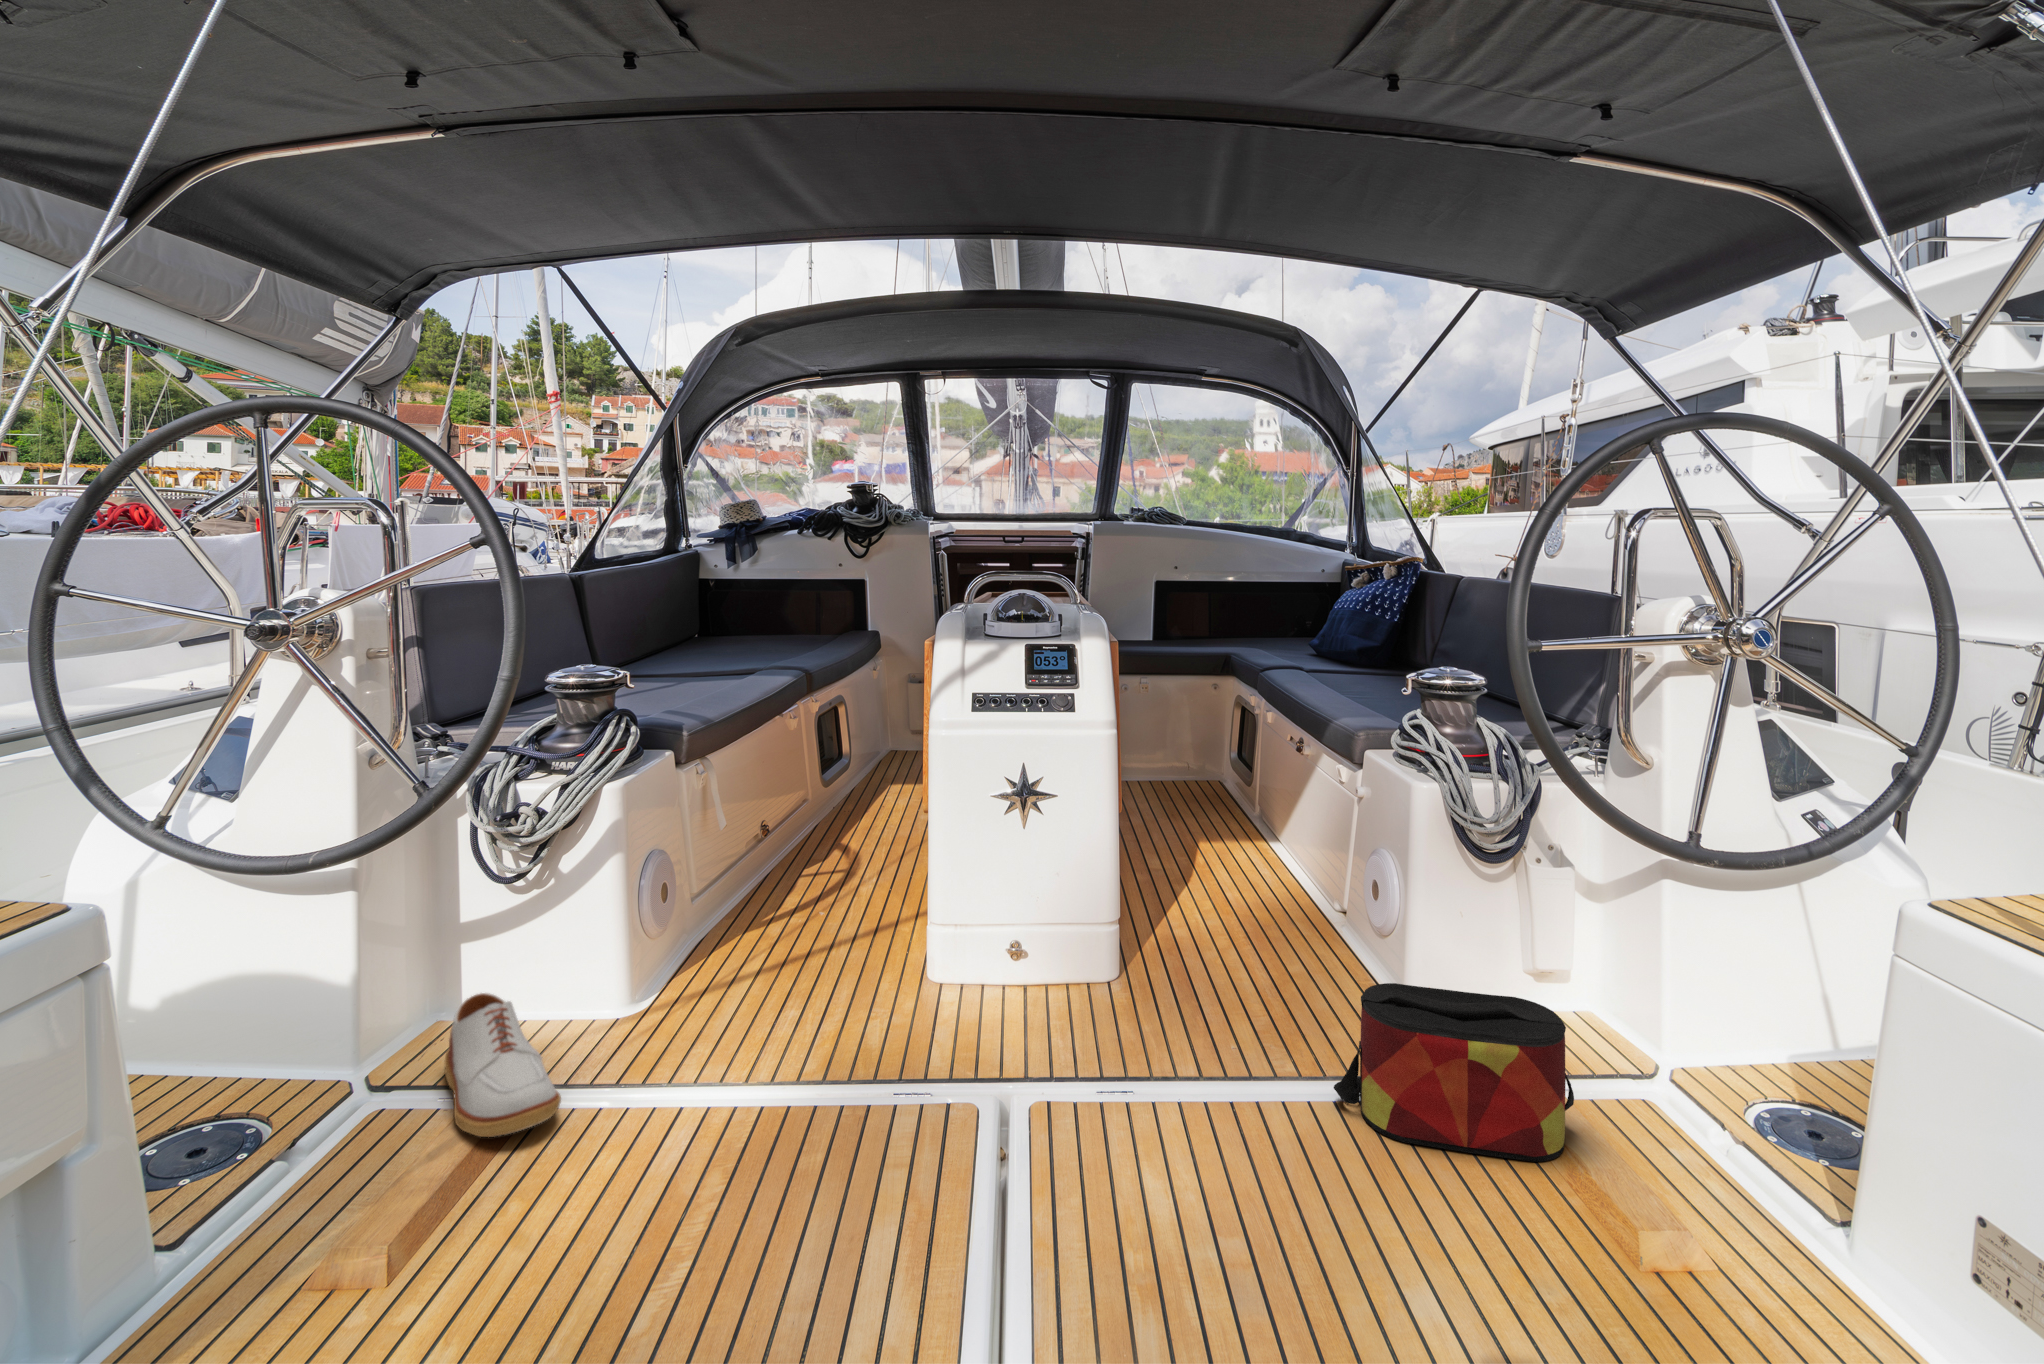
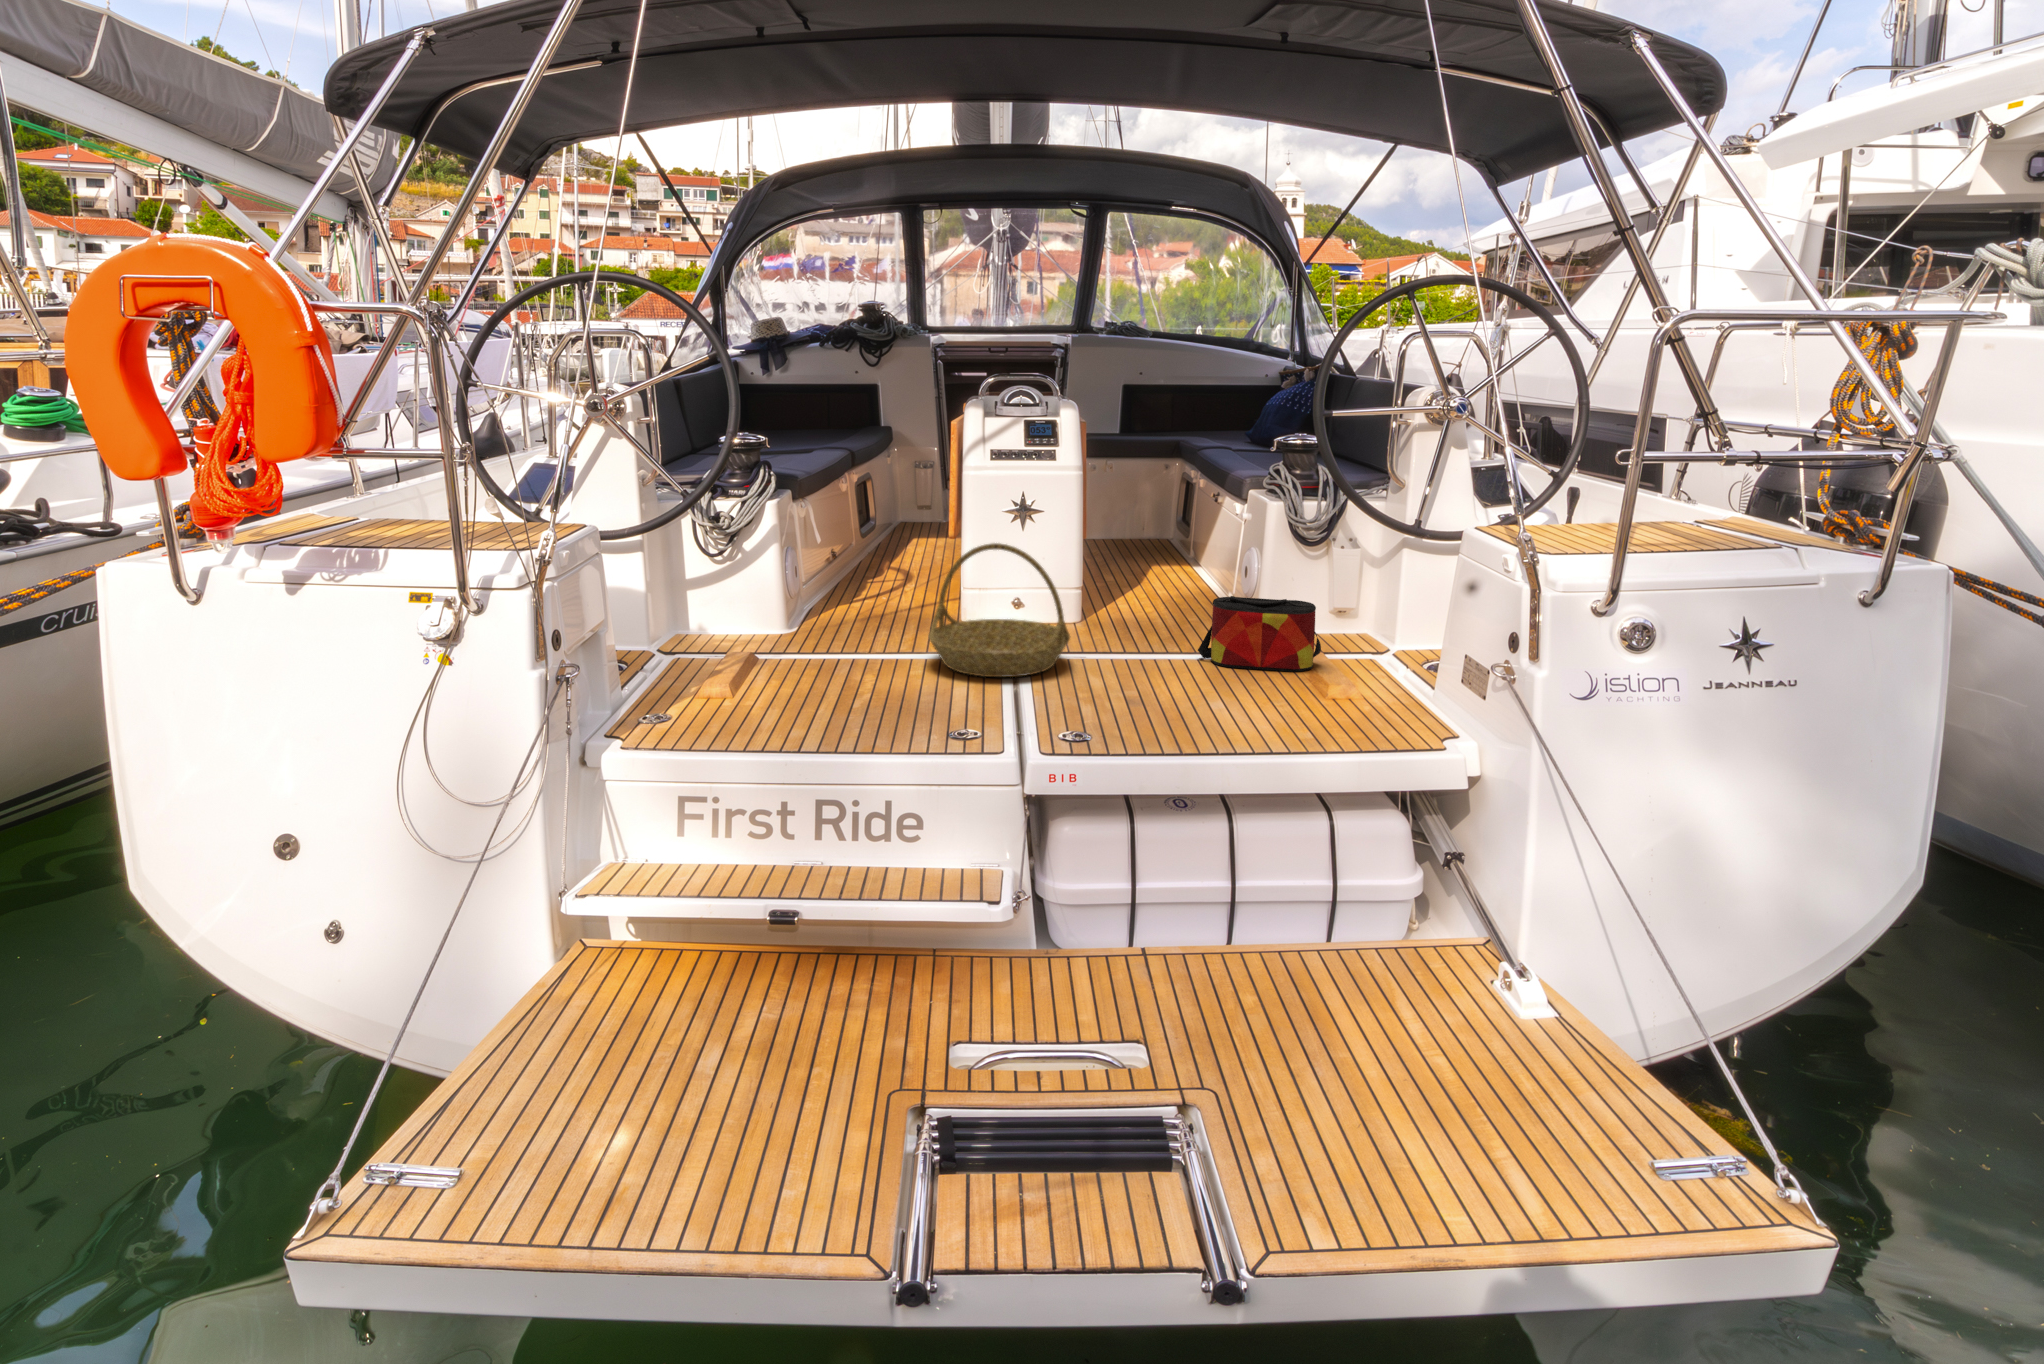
basket: none [830,895,1099,1191] -> present [928,543,1070,677]
shoe: present [445,993,561,1137] -> none [704,608,783,664]

